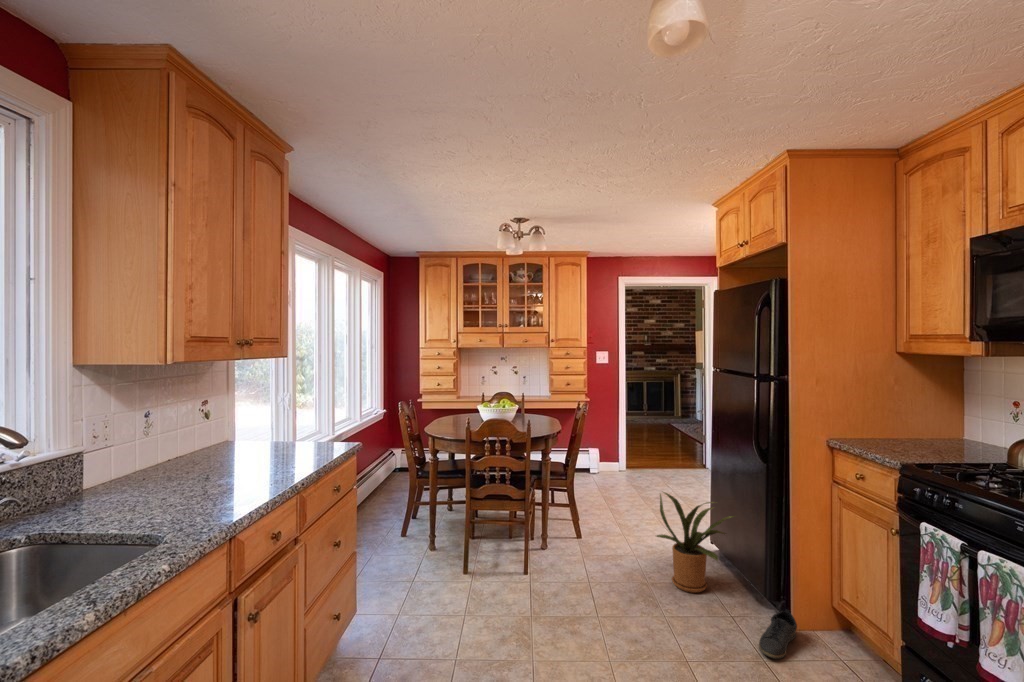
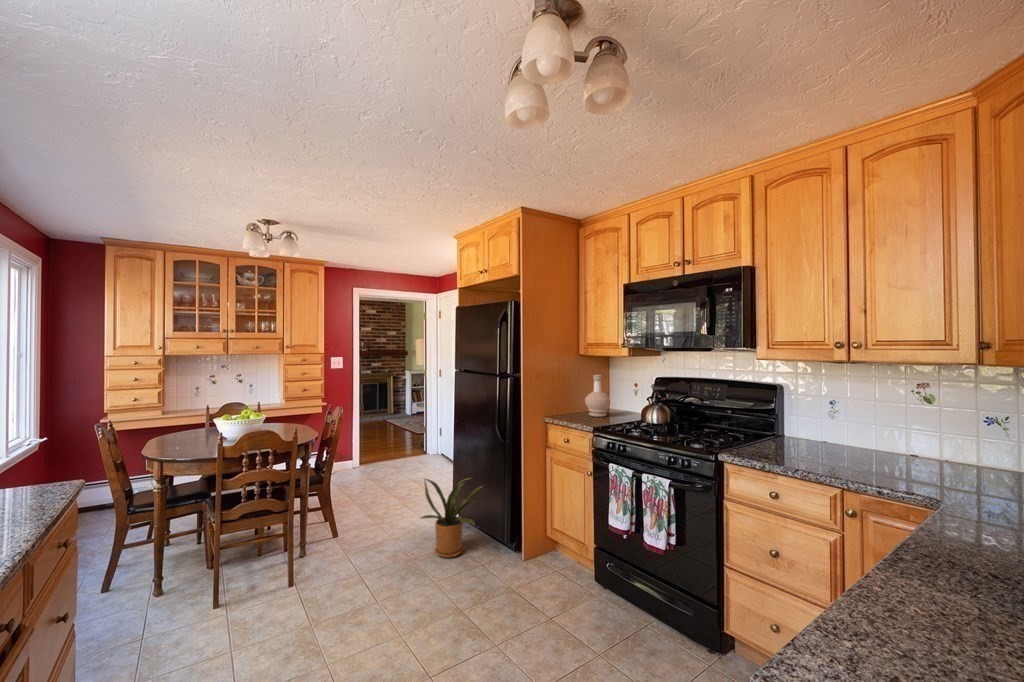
bottle: none [904,384,956,450] -> present [585,375,610,417]
shoe: present [759,610,797,659] -> none [511,547,532,586]

